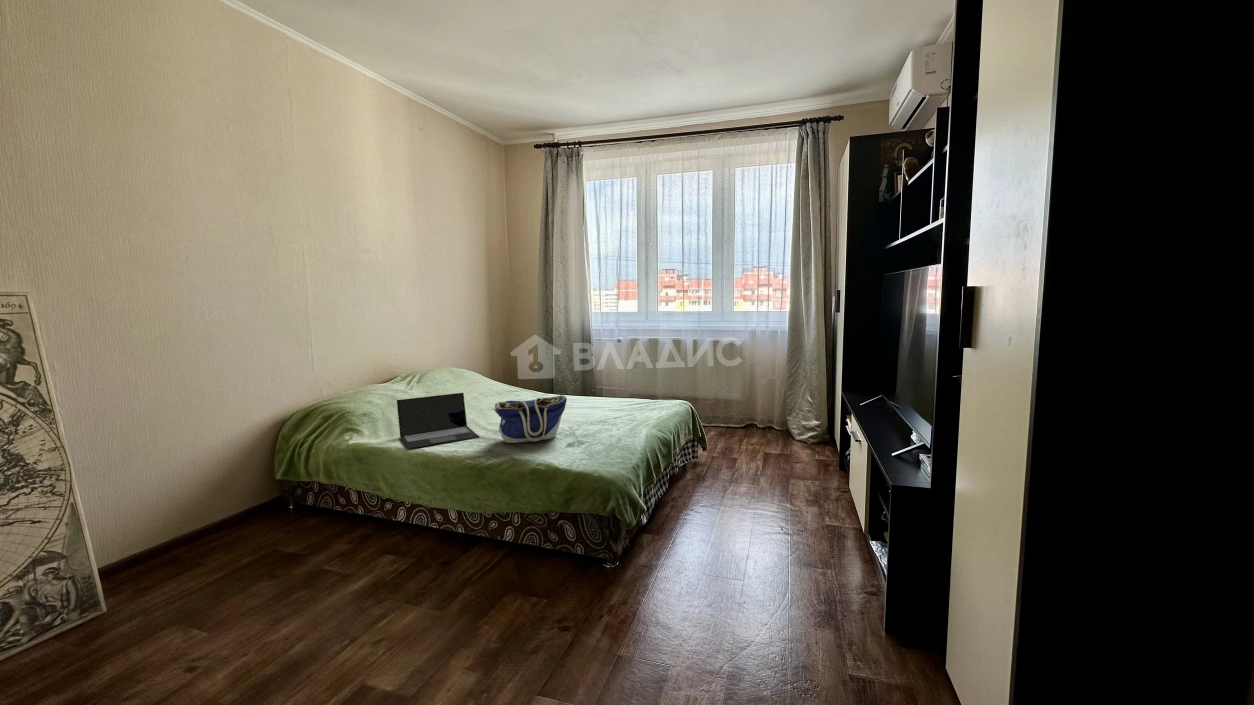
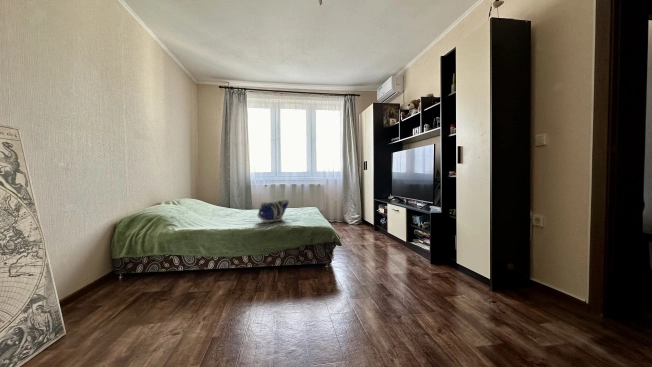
laptop: present [397,393,479,449] -> none [197,204,245,229]

